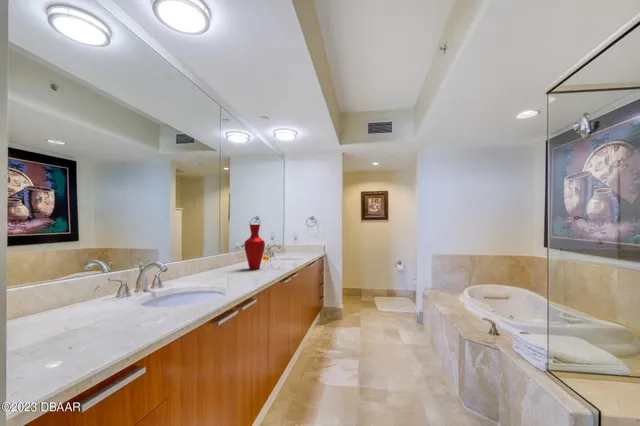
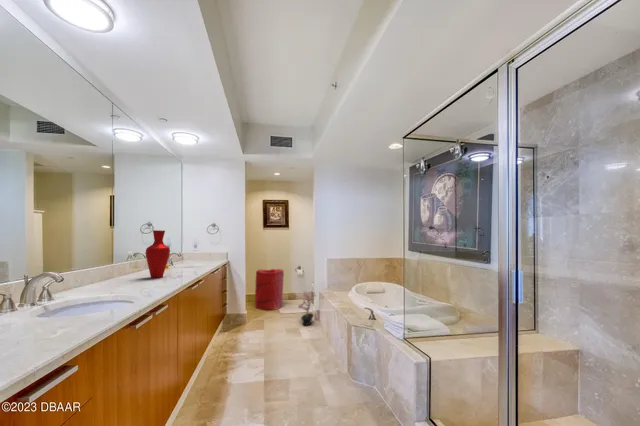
laundry hamper: none [352,264,381,306] -> present [255,269,284,310]
potted plant: none [396,288,418,328] -> present [298,291,316,325]

